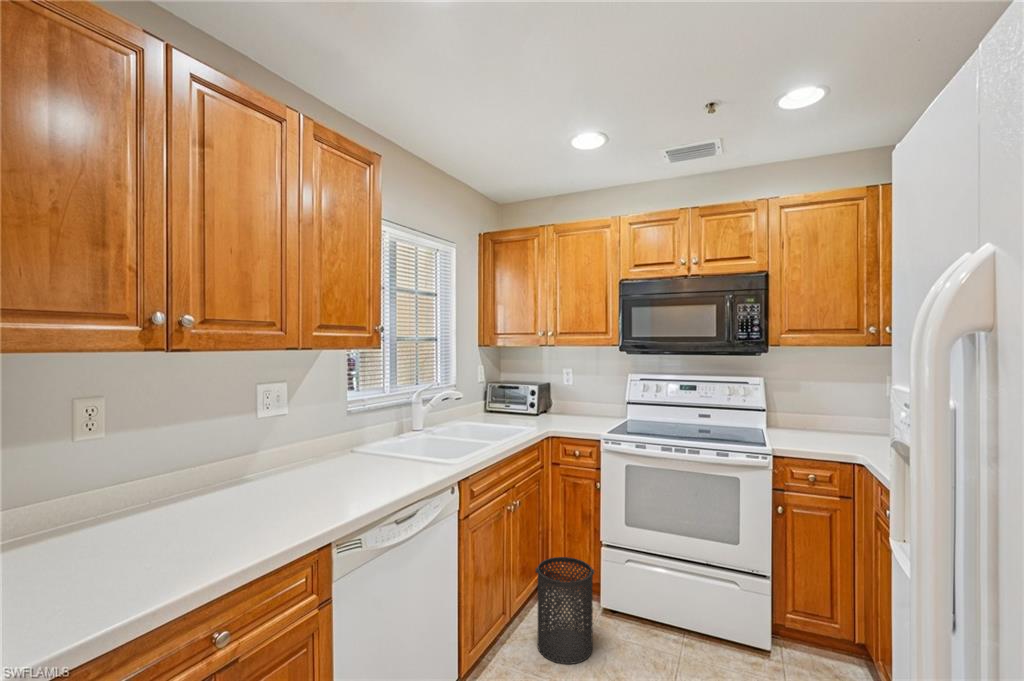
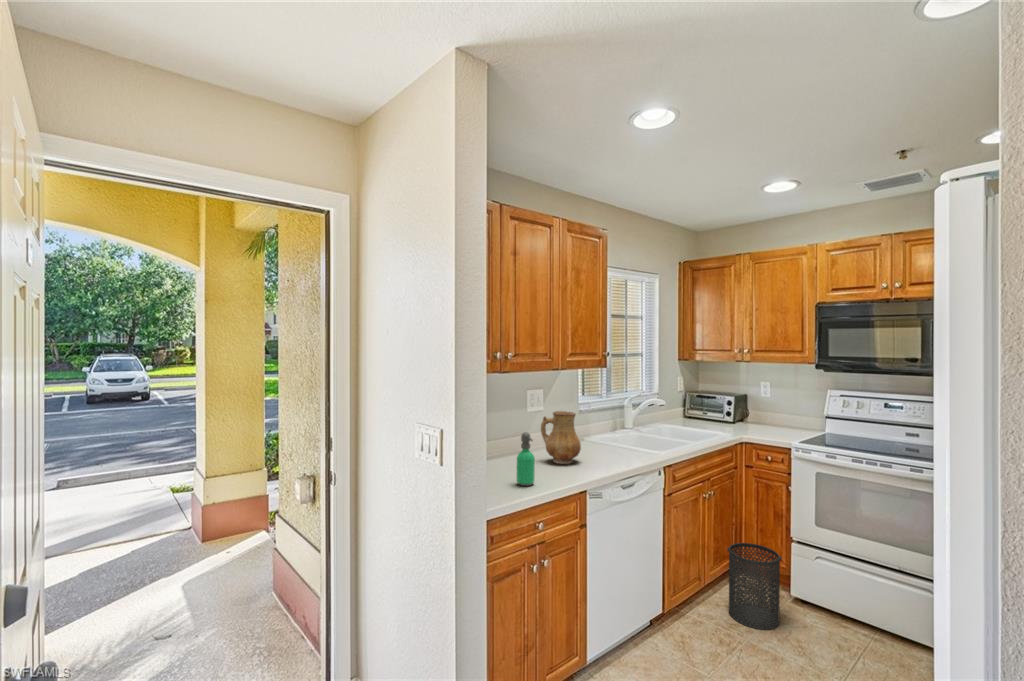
ceramic pitcher: none [274,415,339,497] -> present [541,411,581,464]
soap dispenser: none [201,457,238,554] -> present [517,432,535,486]

